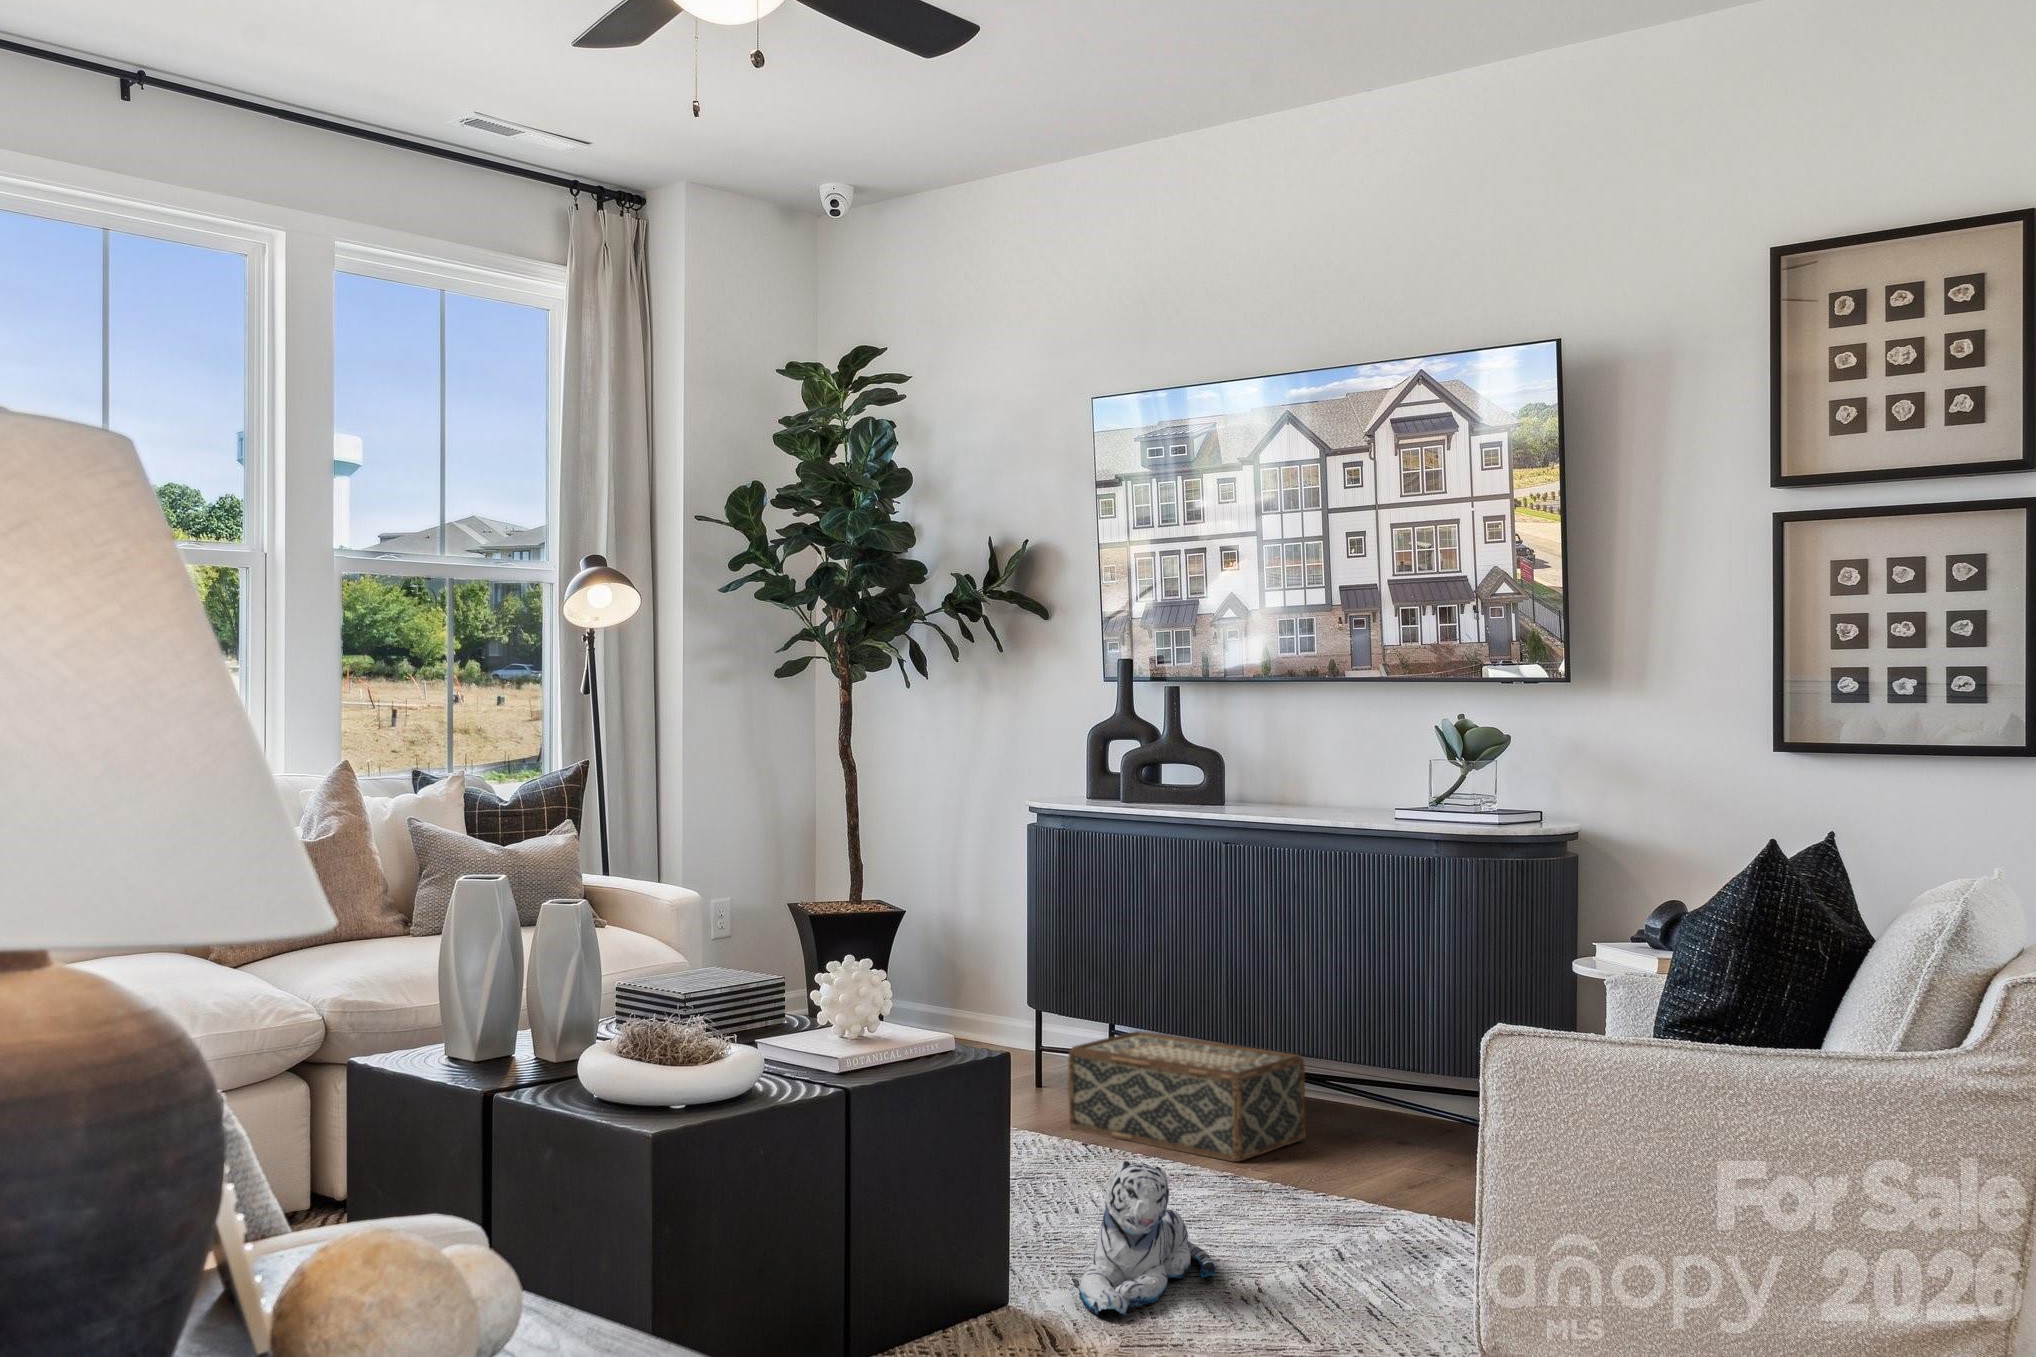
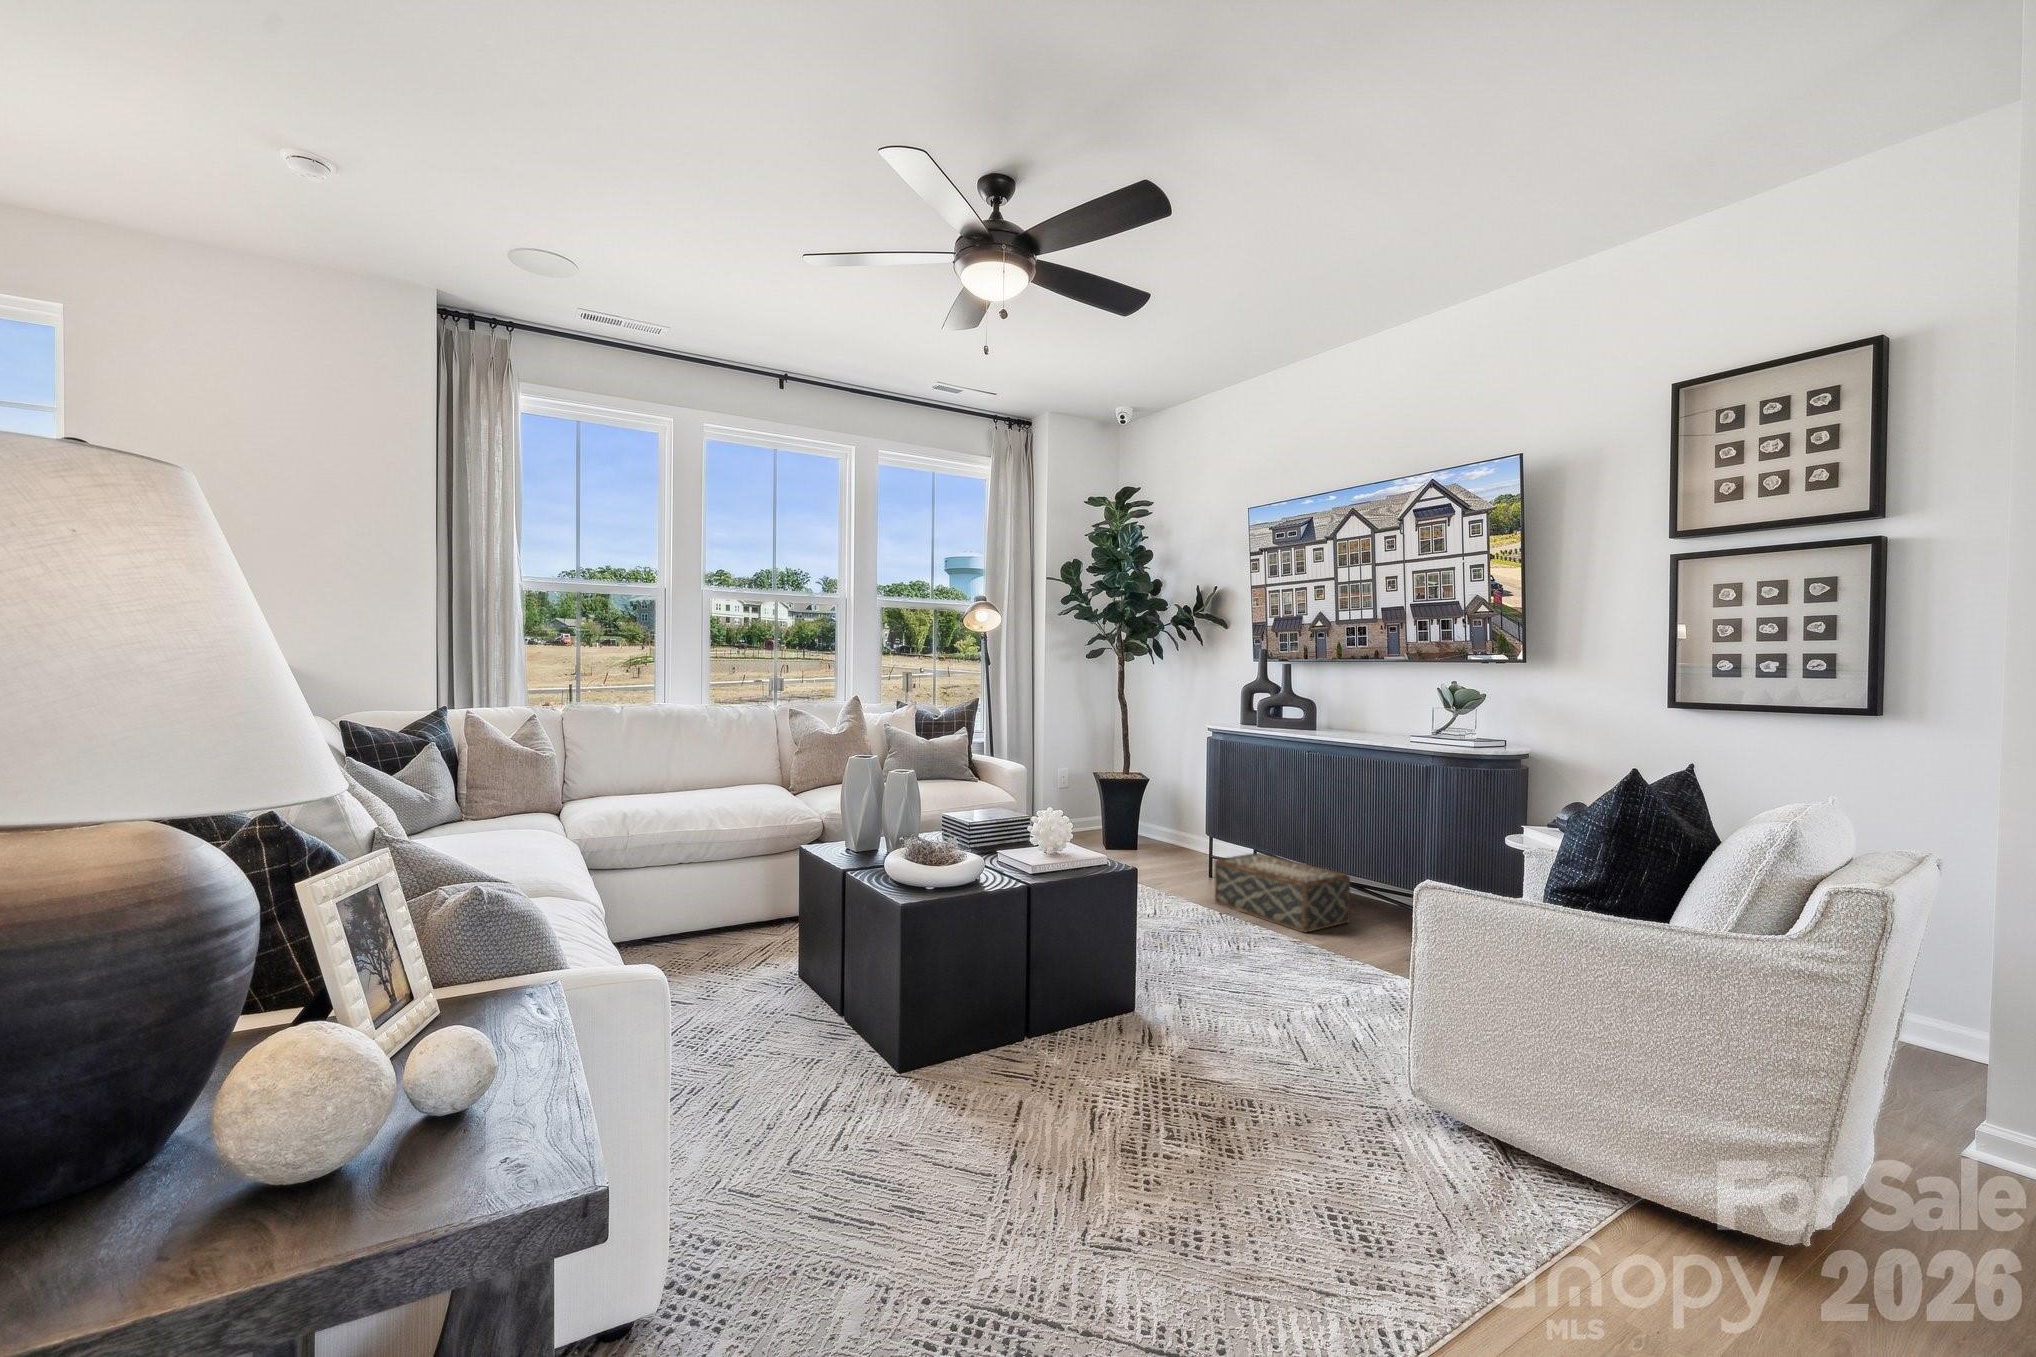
plush toy: present [1079,1161,1216,1315] -> none [1181,933,1268,1024]

